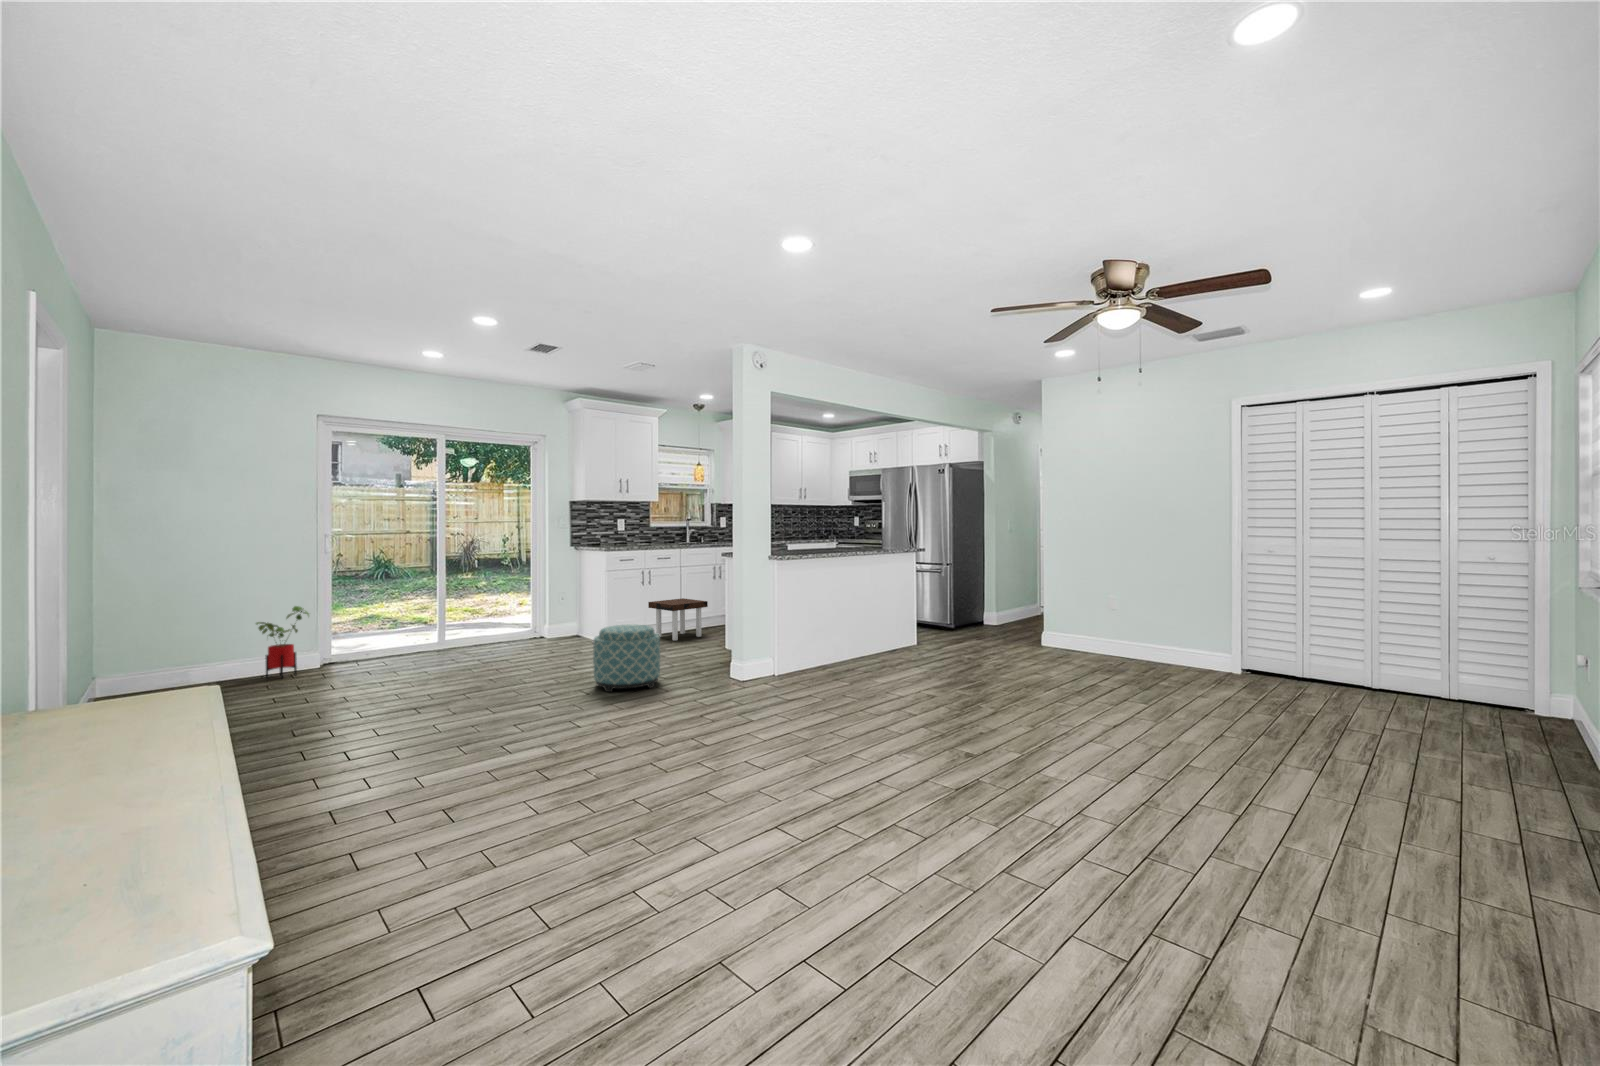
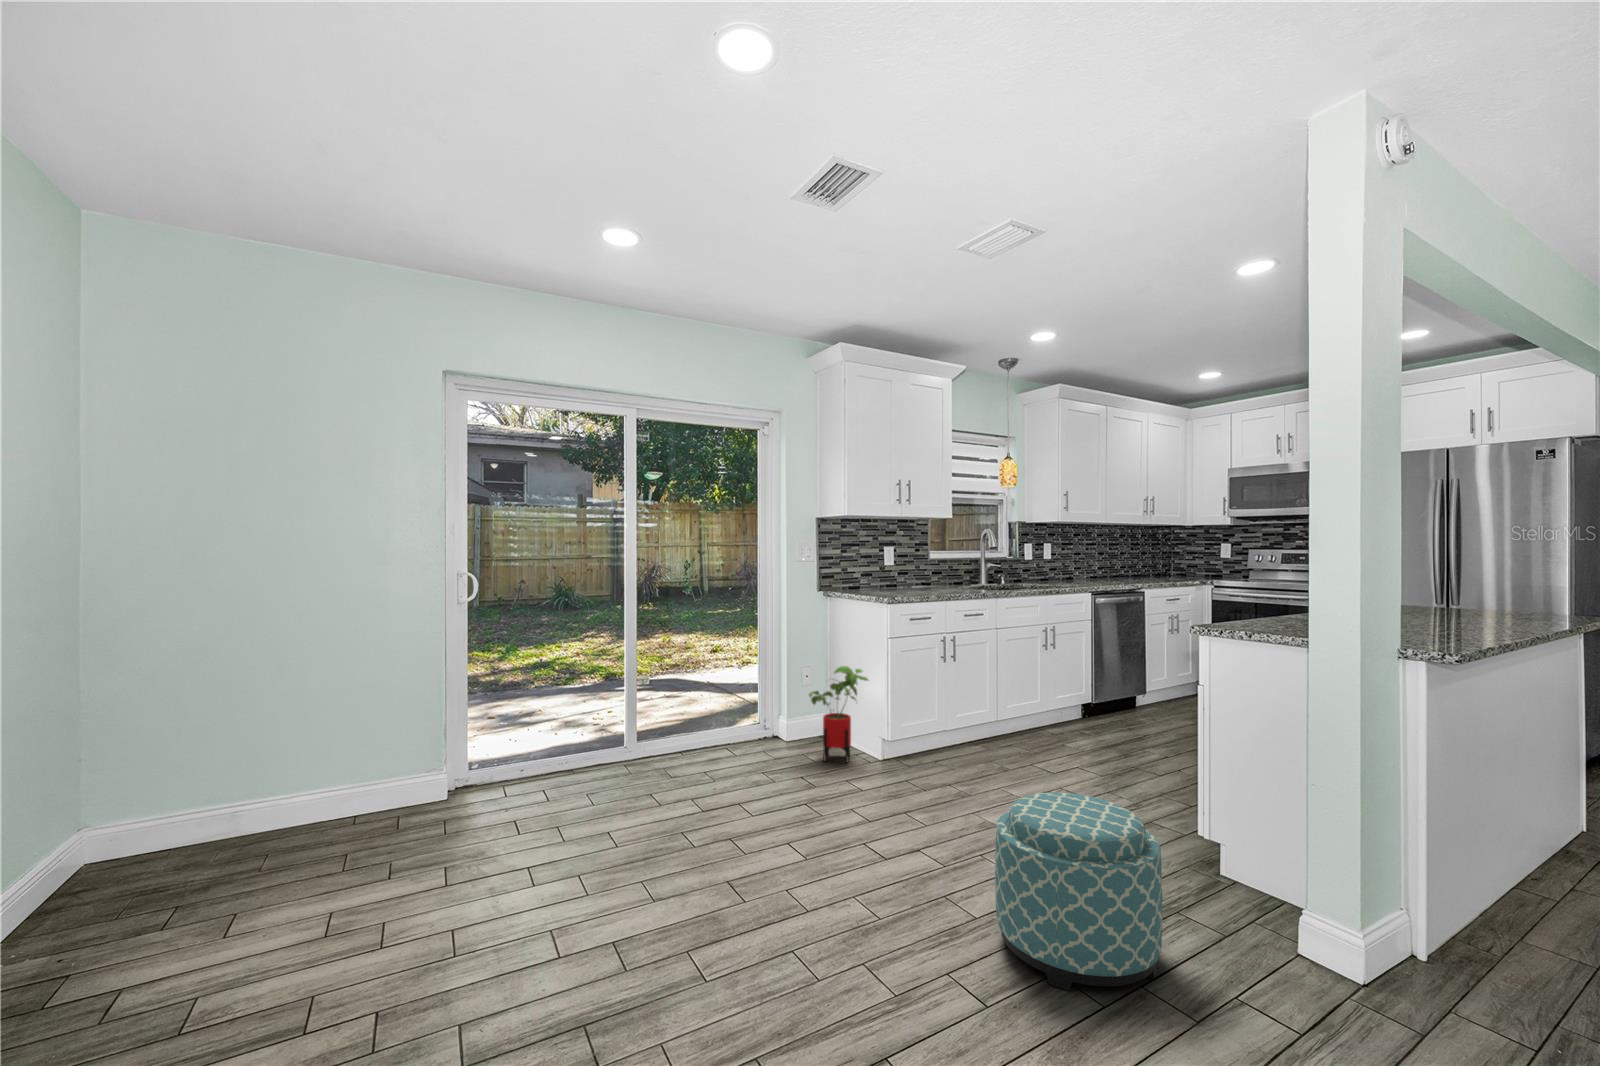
side table: present [648,598,708,640] -> none [954,681,1058,763]
house plant: present [256,606,309,678] -> present [809,666,868,762]

